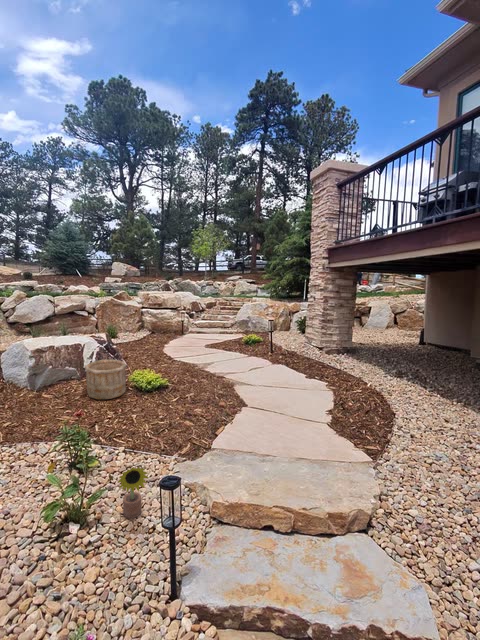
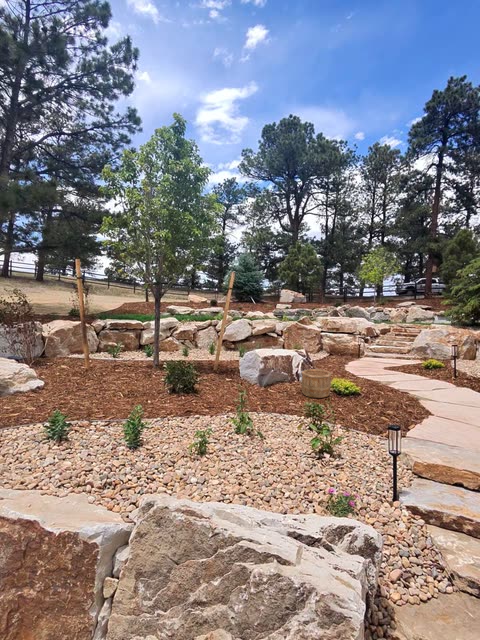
decorative plant: present [118,467,148,518] -> none [353,427,372,462]

